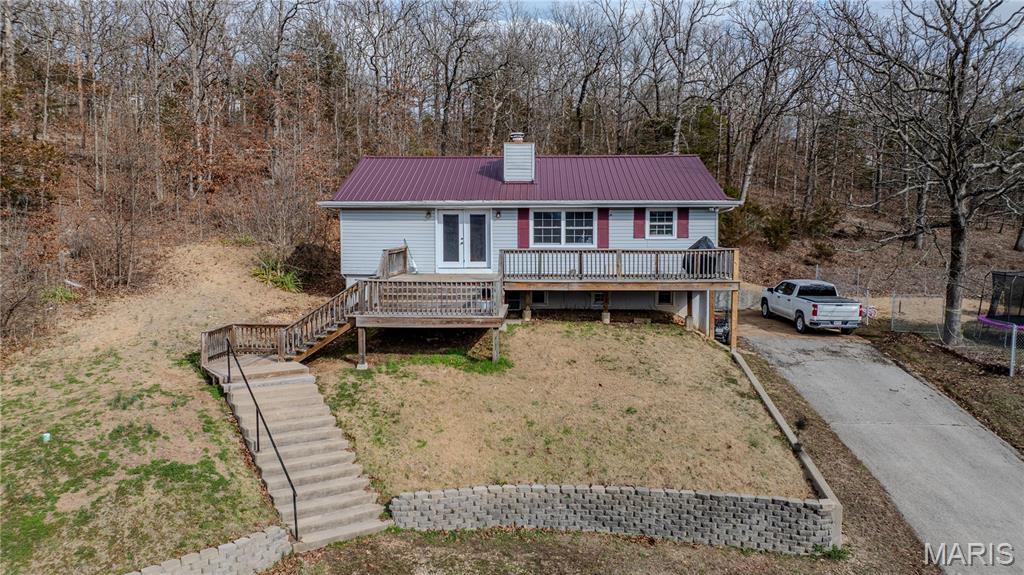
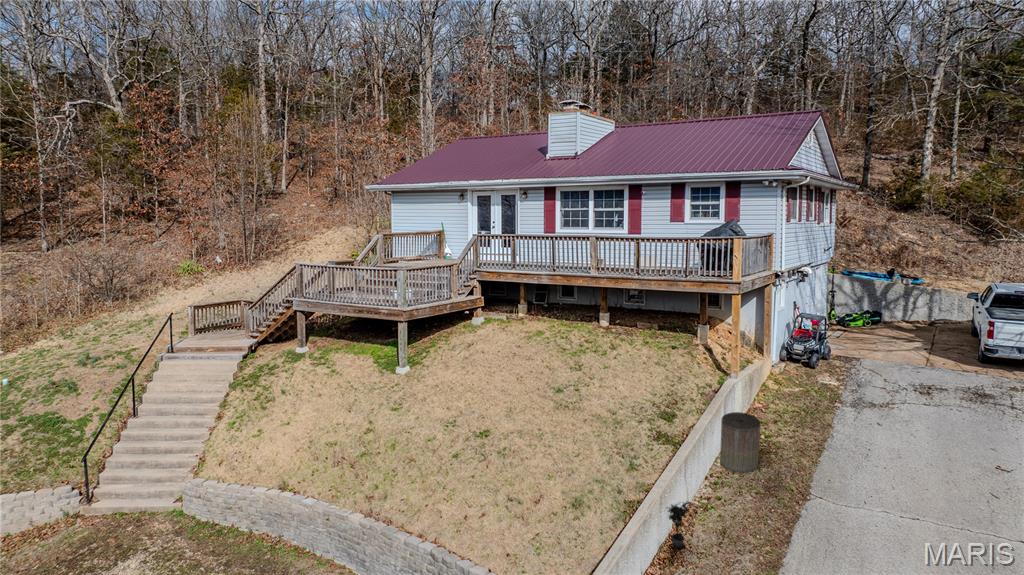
trash can: none [749,370,780,413] -> present [720,412,760,473]

